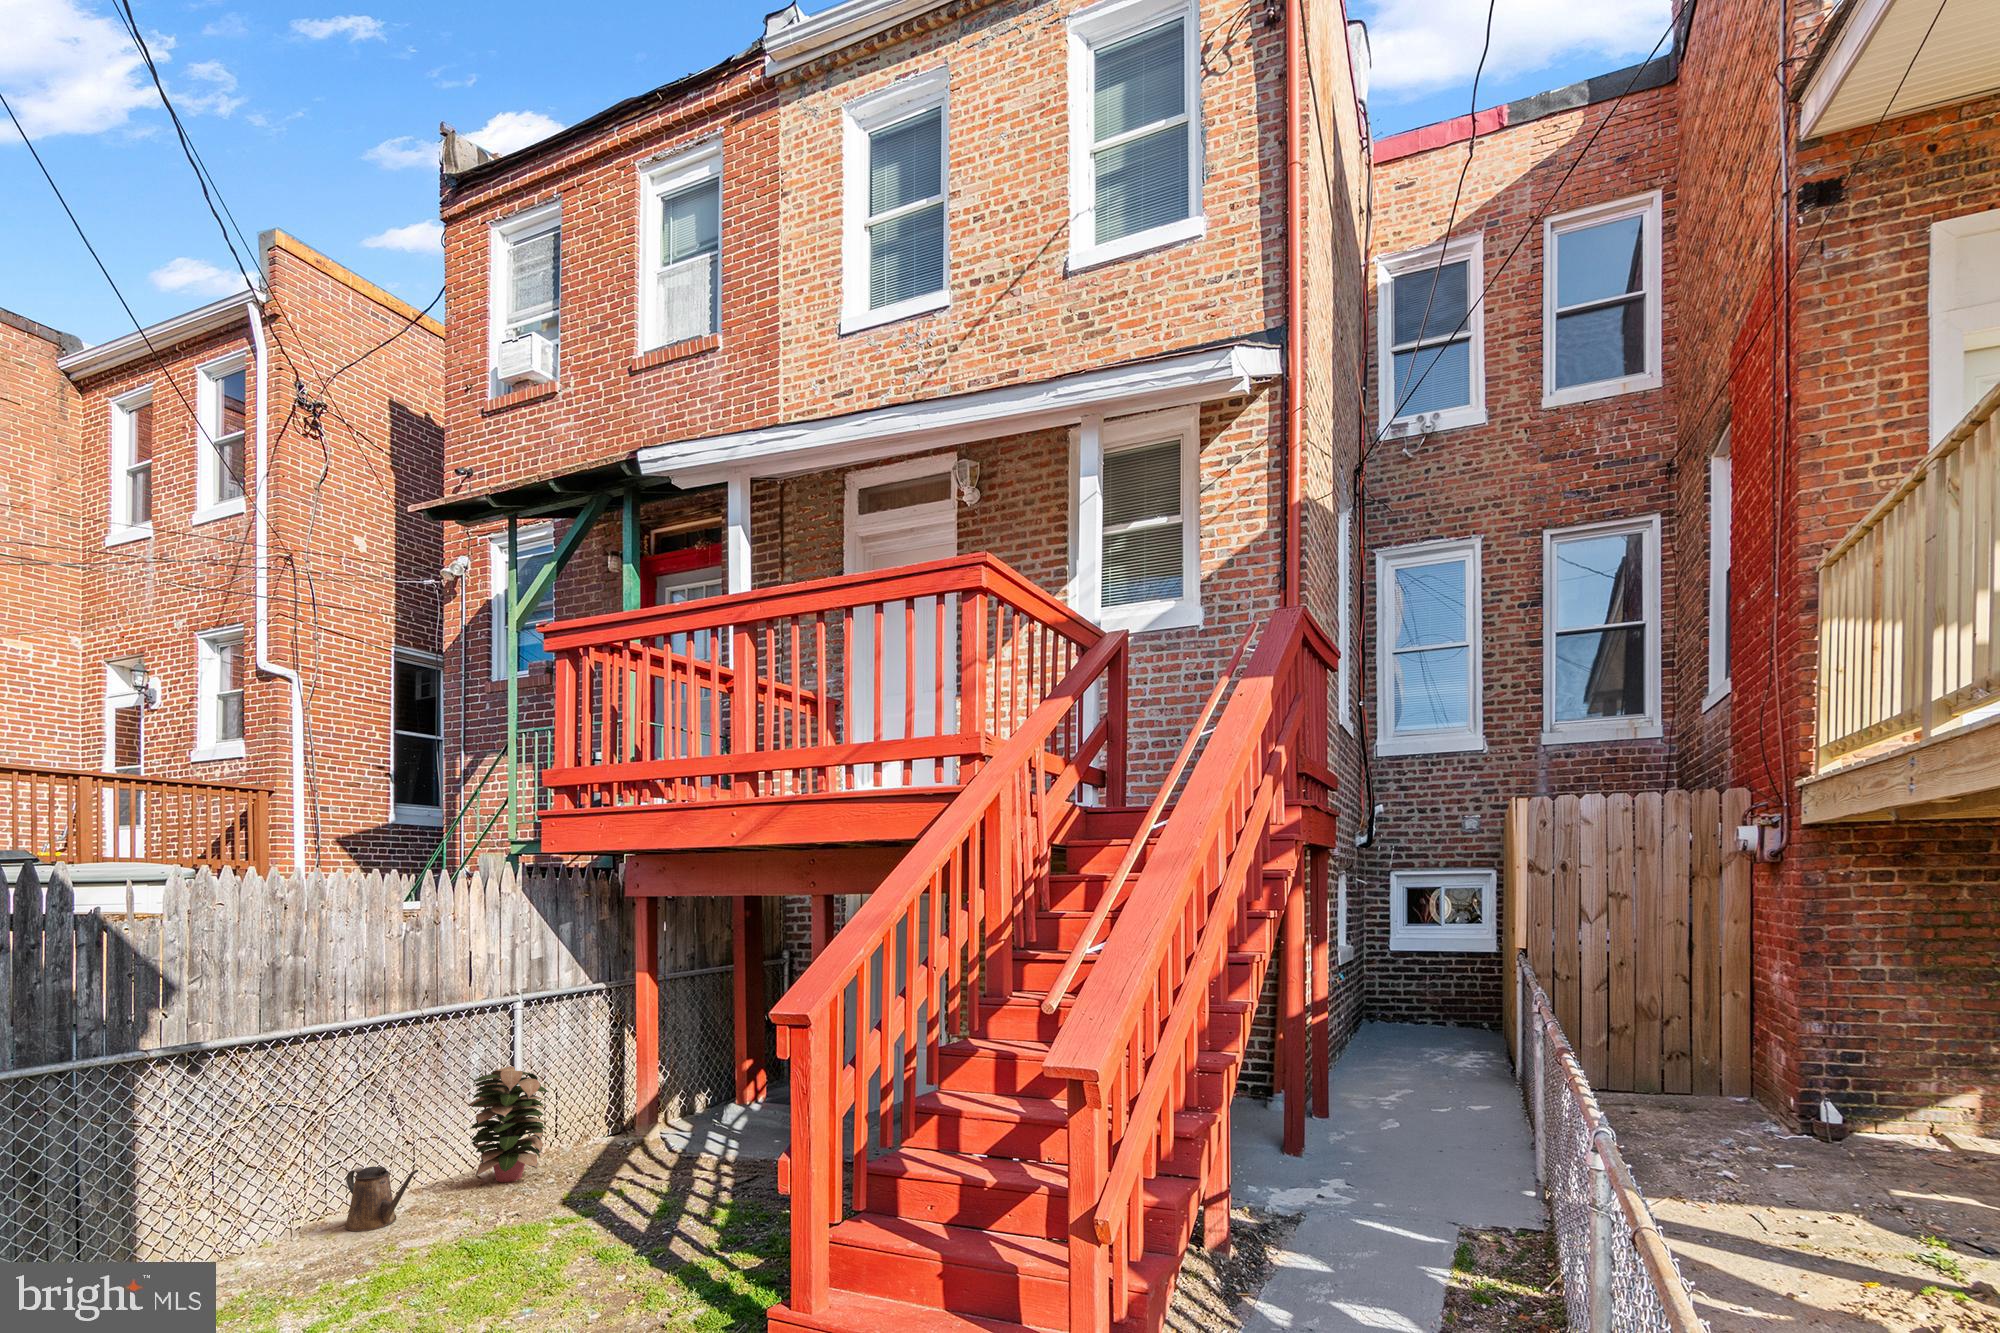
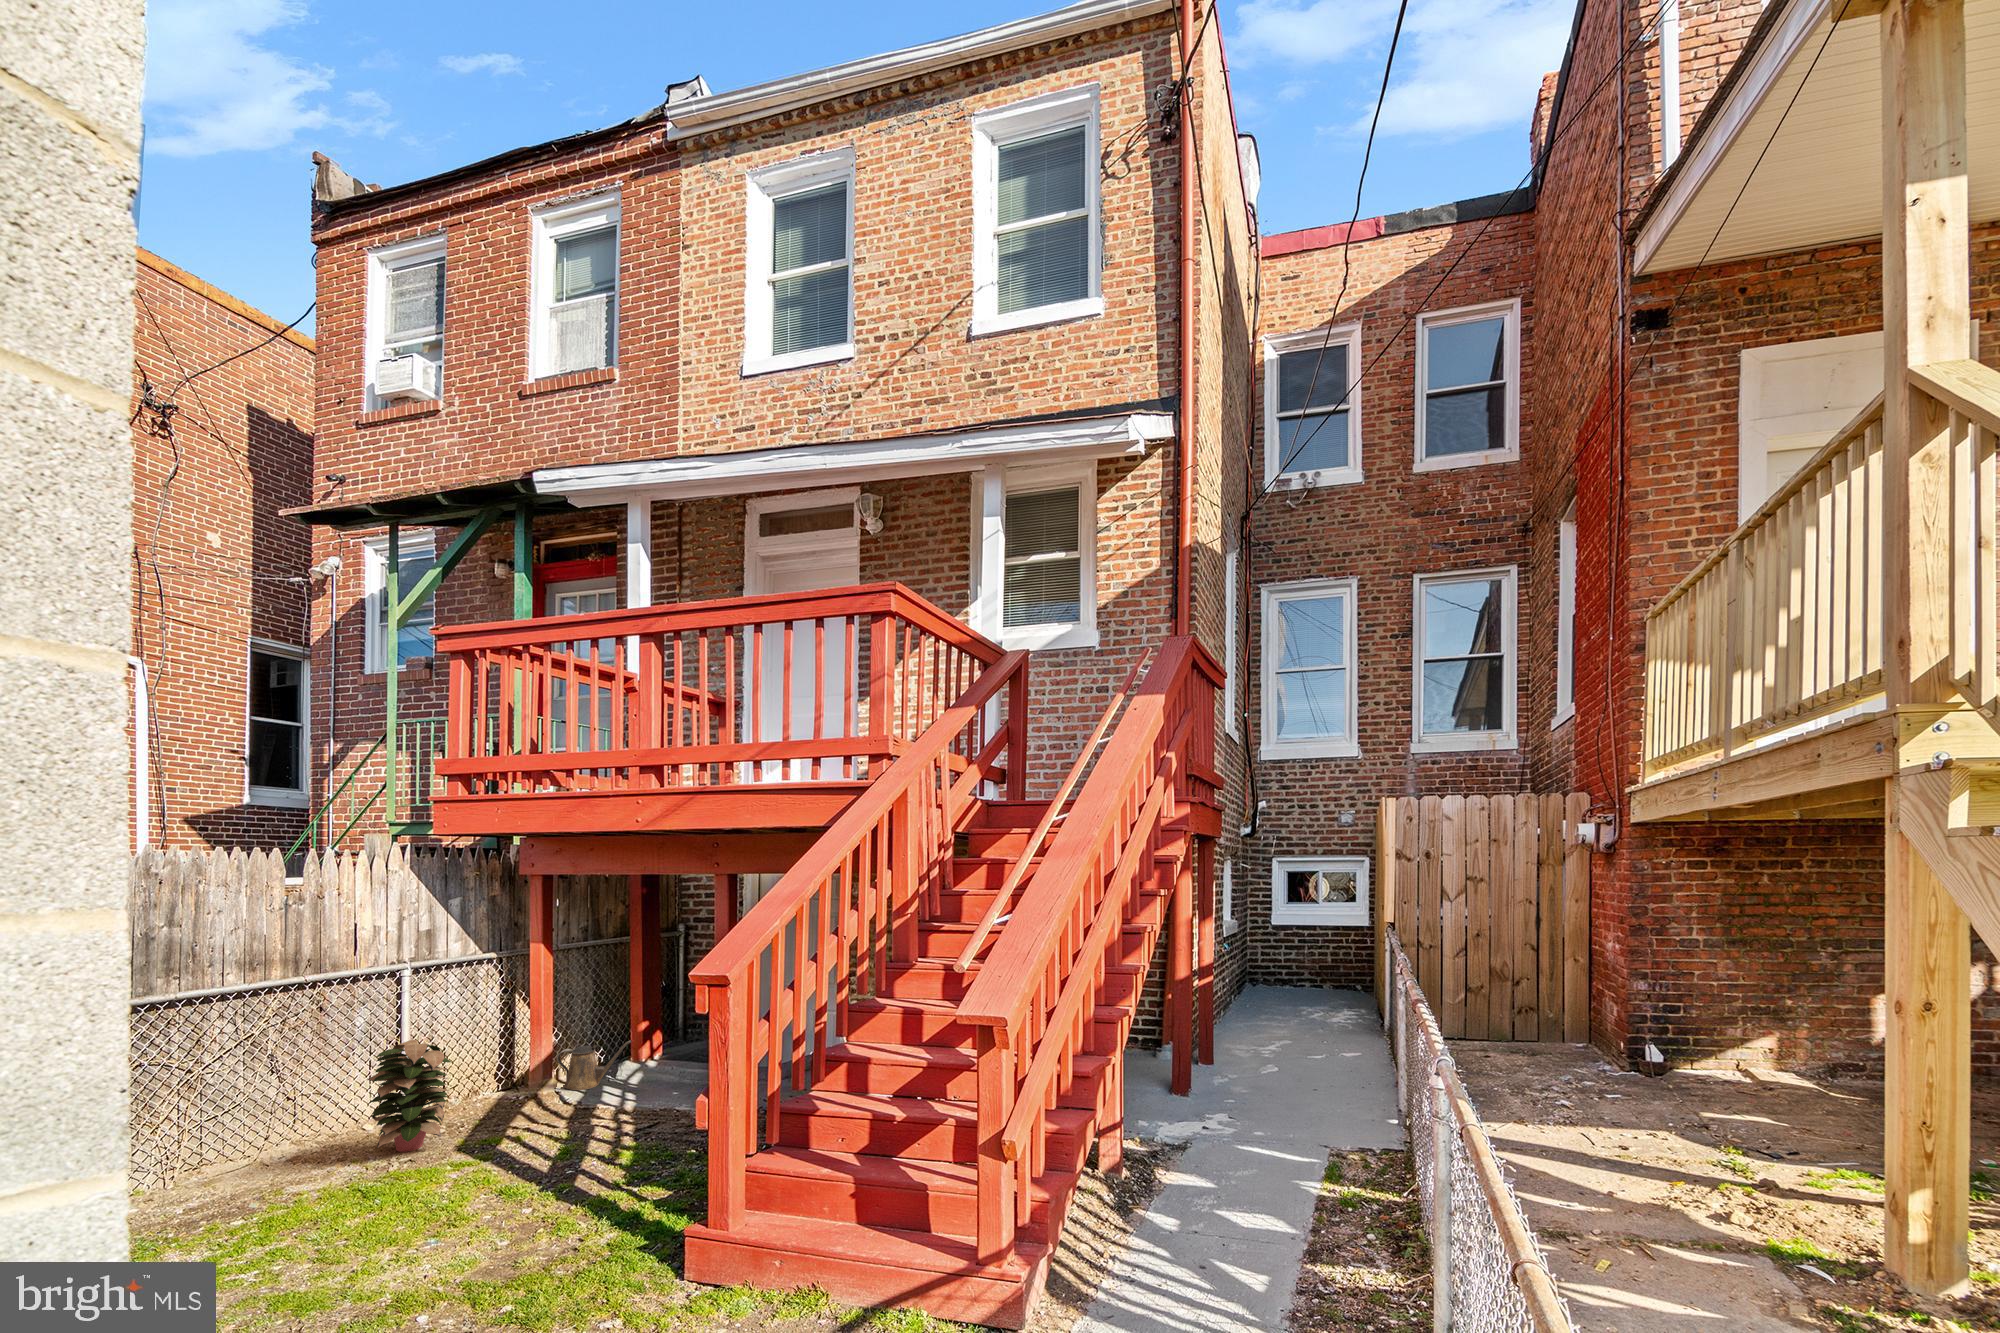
watering can: present [345,1166,418,1231] -> present [557,1040,631,1090]

